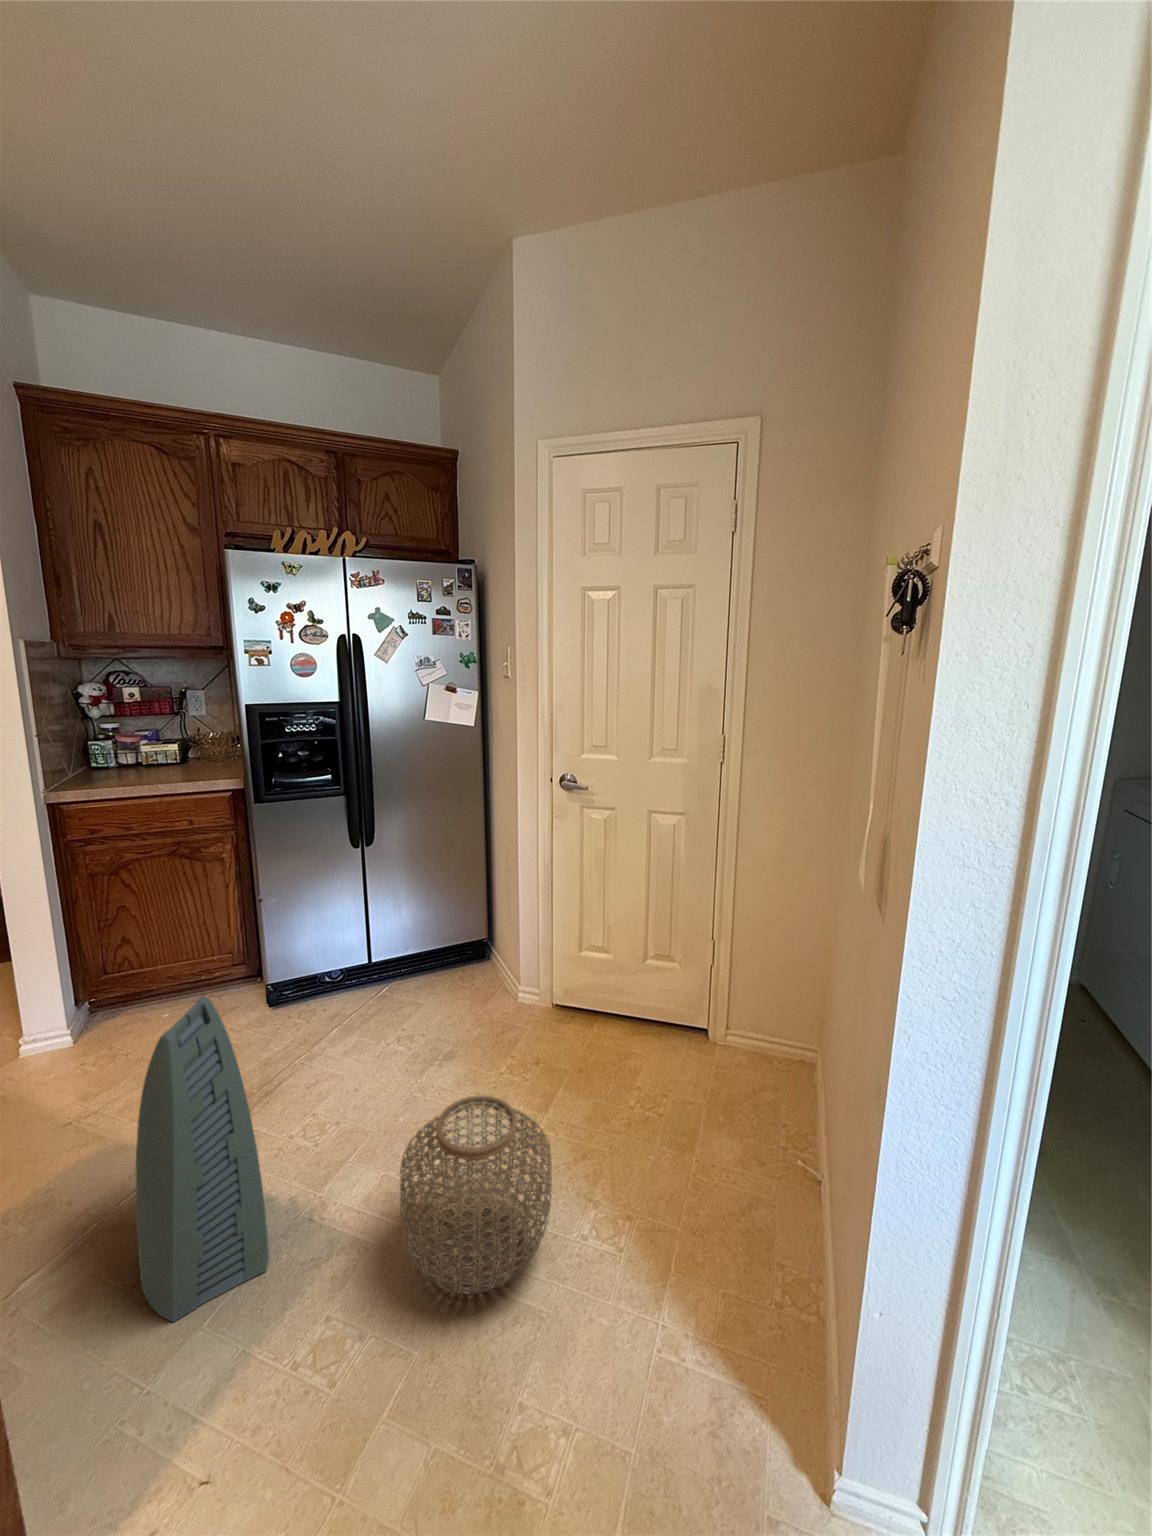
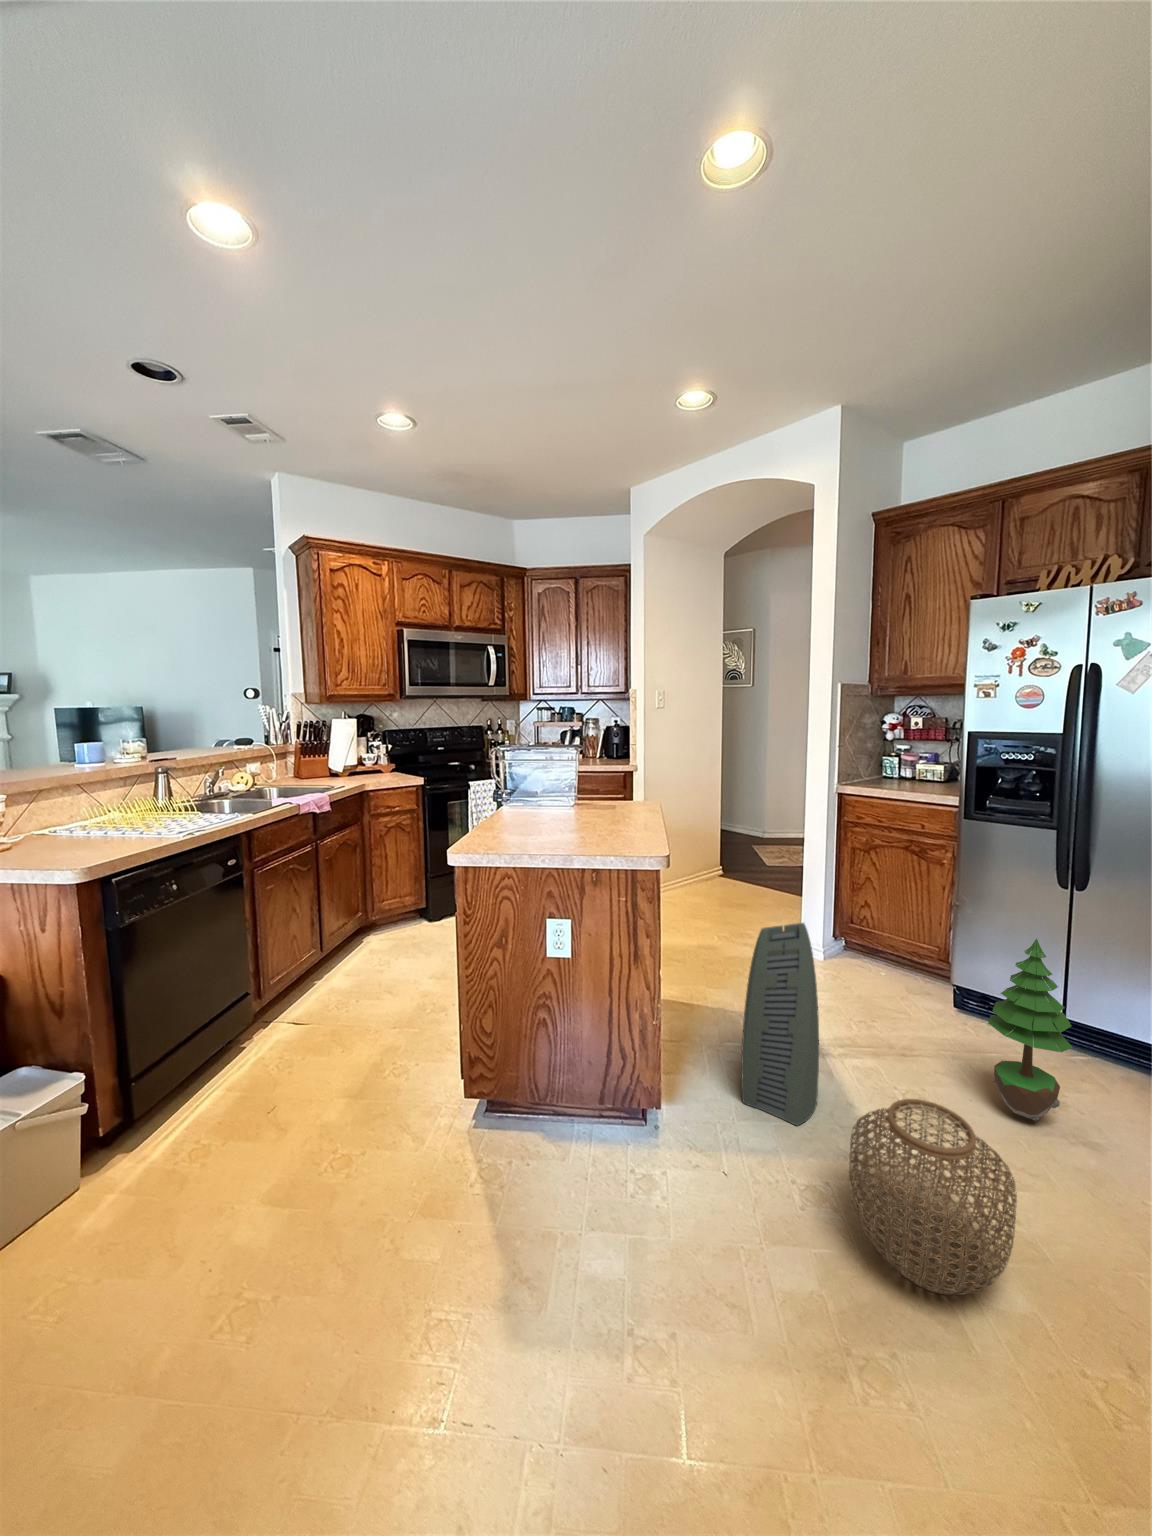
potted tree: none [370,901,436,1071] -> present [988,939,1073,1121]

